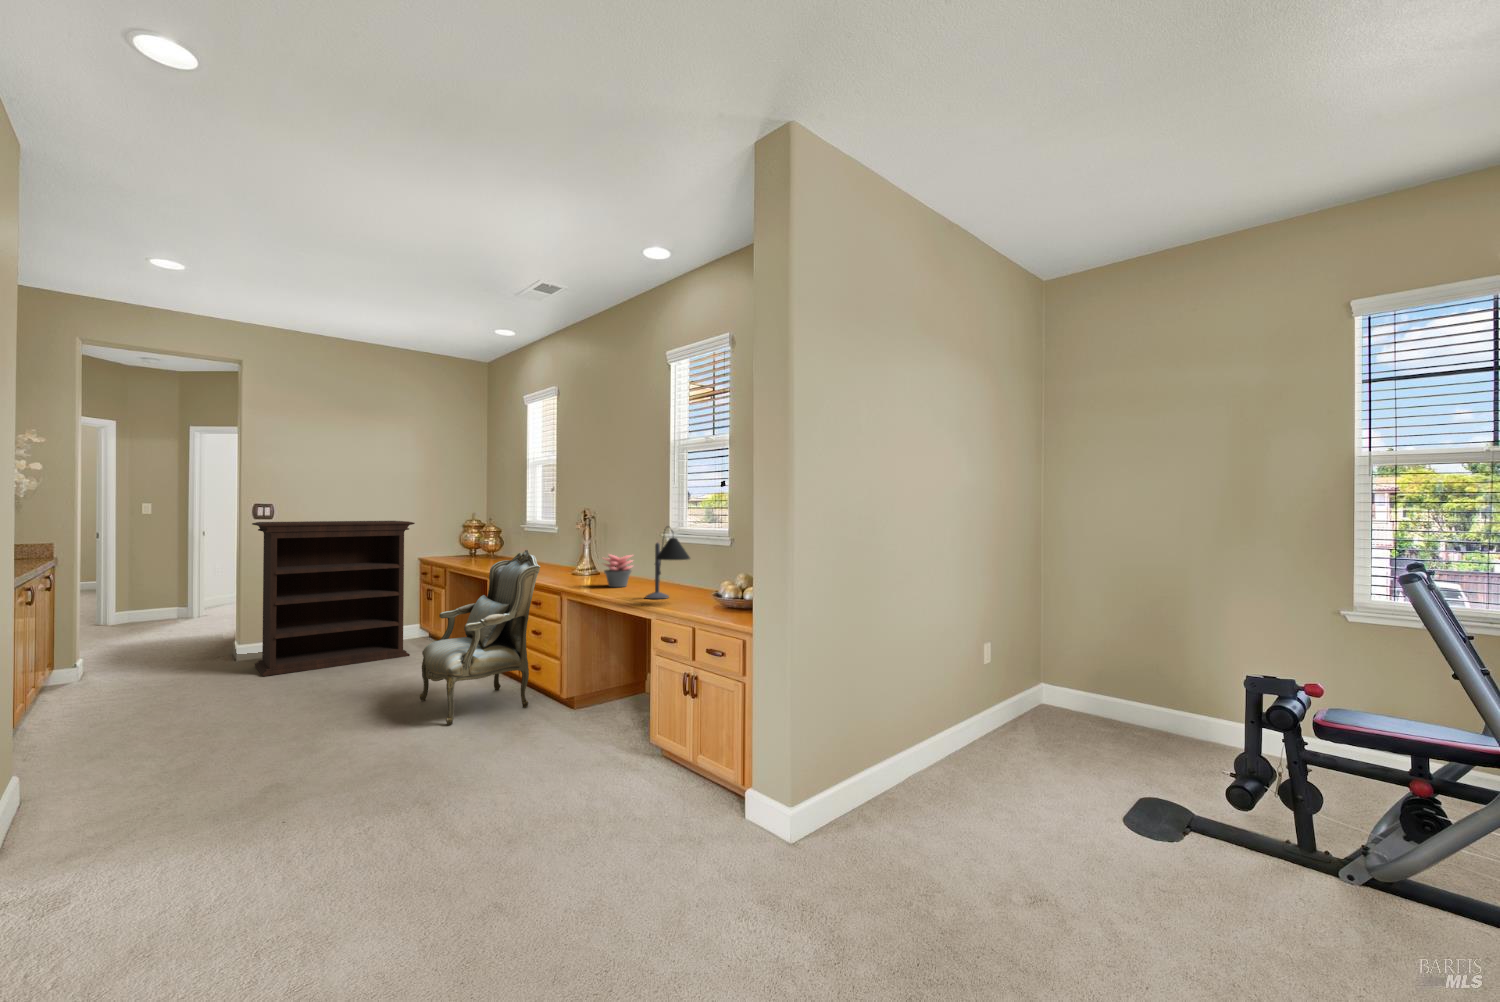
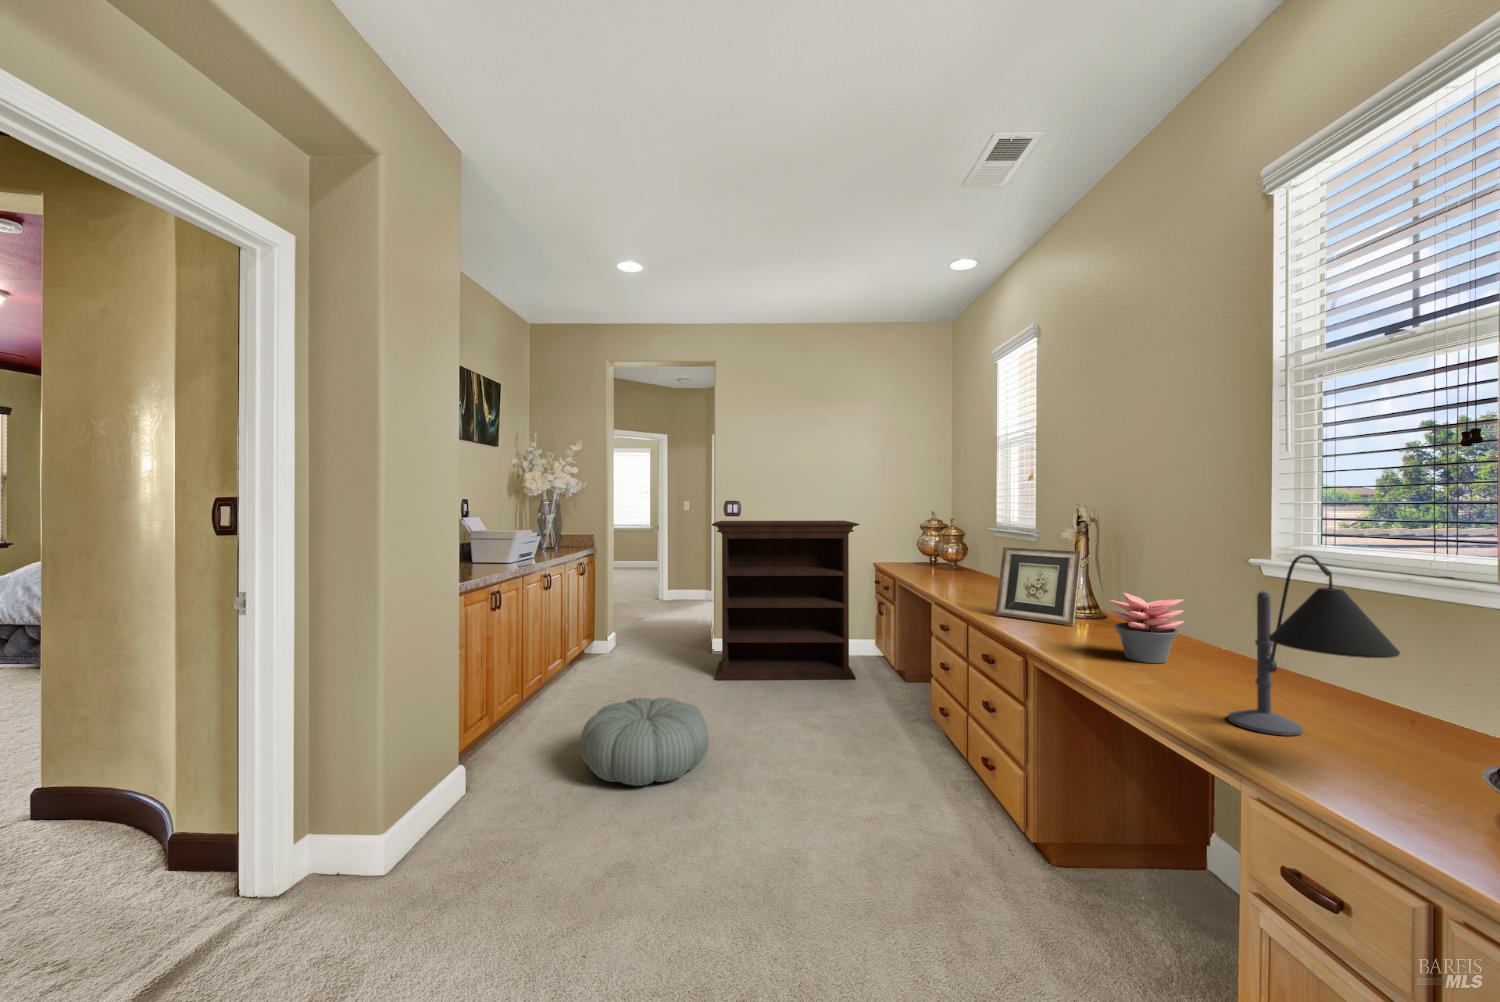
picture frame: none [536,535,587,579] -> present [995,547,1082,626]
armchair: present [420,550,540,725] -> none [830,573,994,839]
pouf: none [172,676,310,745] -> present [580,697,709,786]

